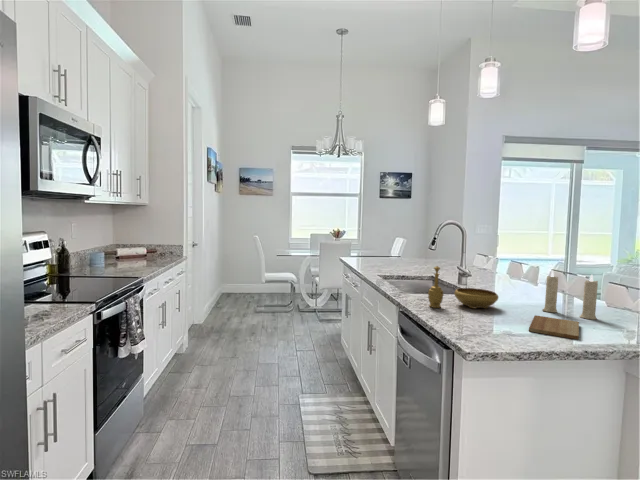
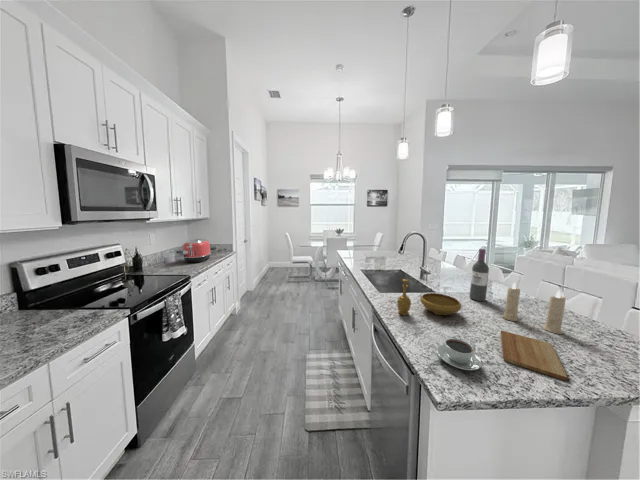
toaster: none [118,233,156,266] -> present [183,239,211,263]
wine bottle: none [513,239,533,301] -> present [470,249,489,301]
coffee cup: none [466,312,506,334] -> present [437,339,482,370]

